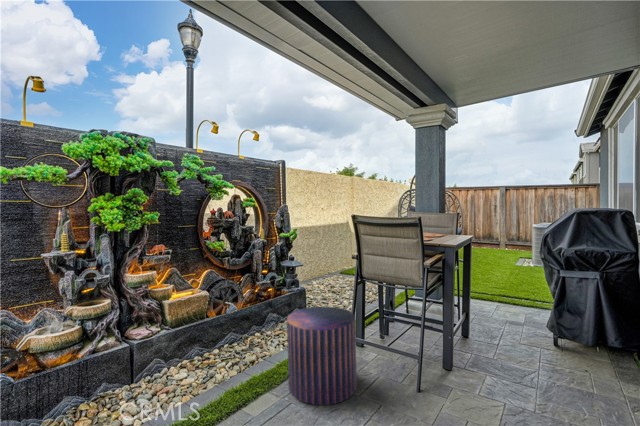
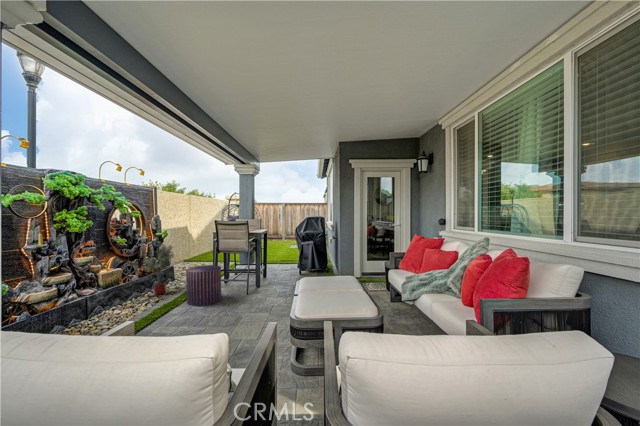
potted tree: none [237,248,296,342] -> present [140,241,174,295]

